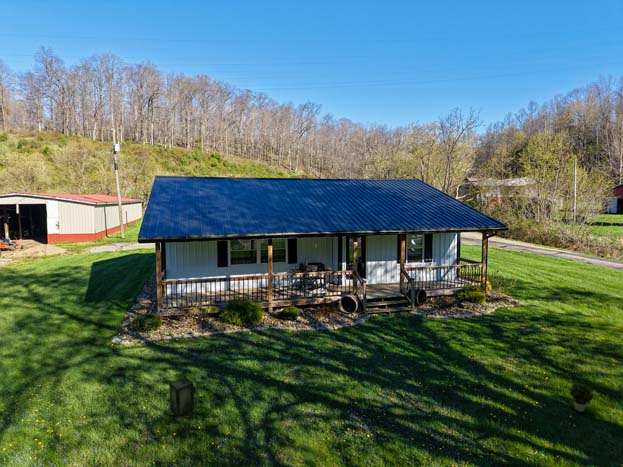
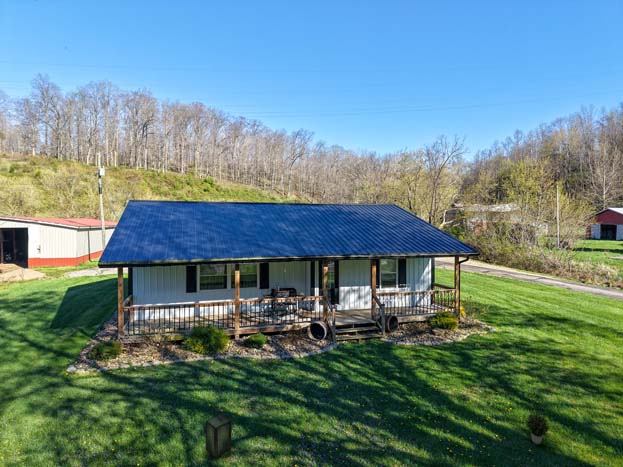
storage box: present [169,377,194,417] -> present [206,413,231,458]

